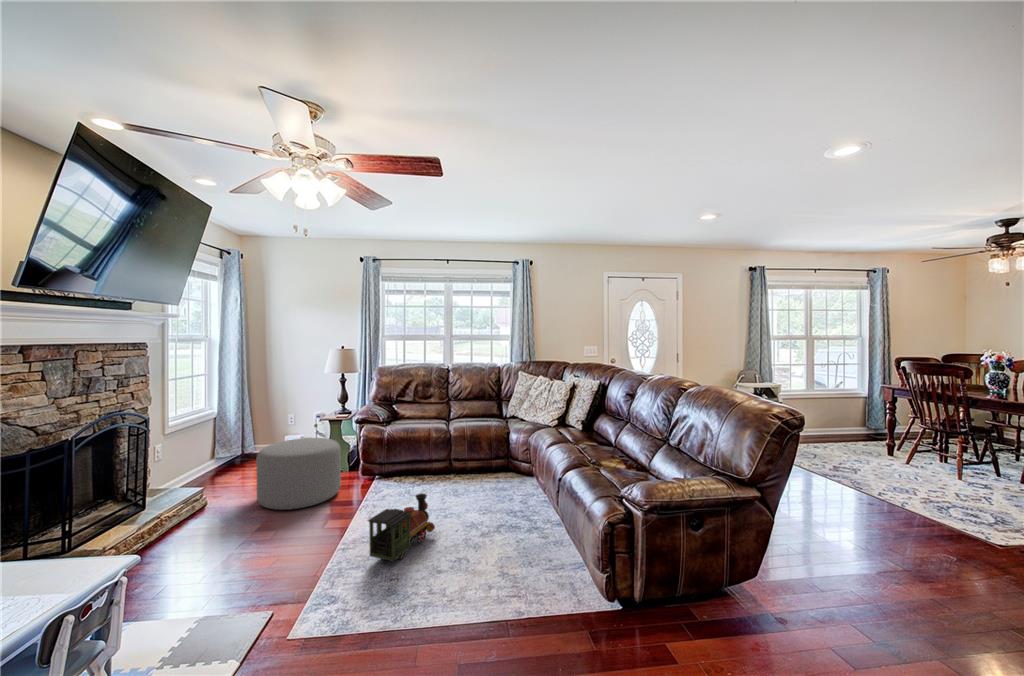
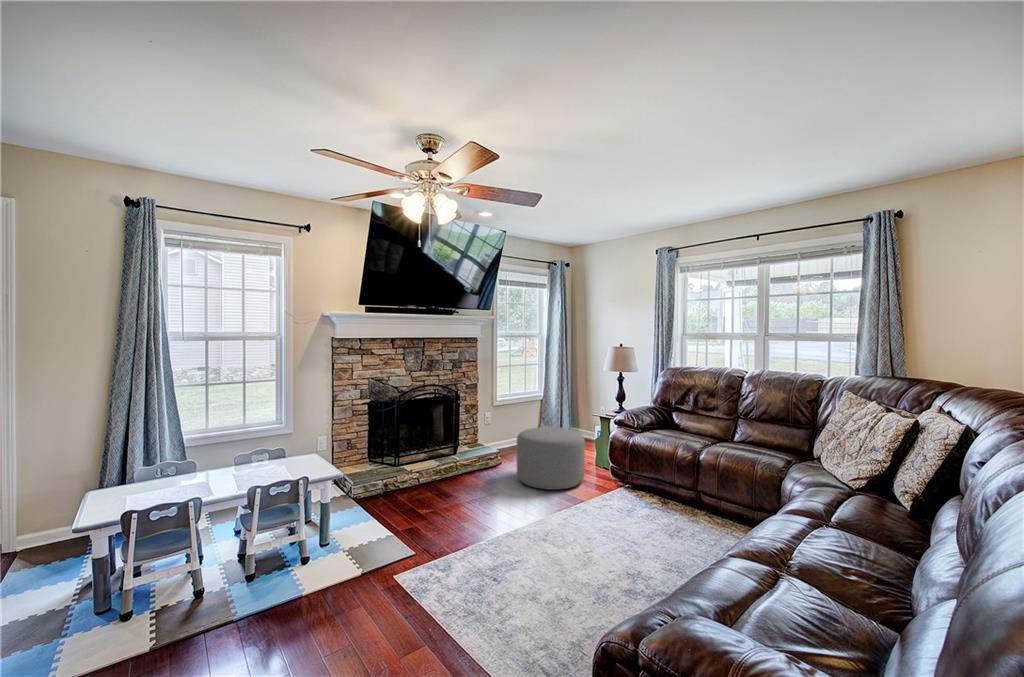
toy train: present [368,494,435,561] -> none [514,507,594,563]

